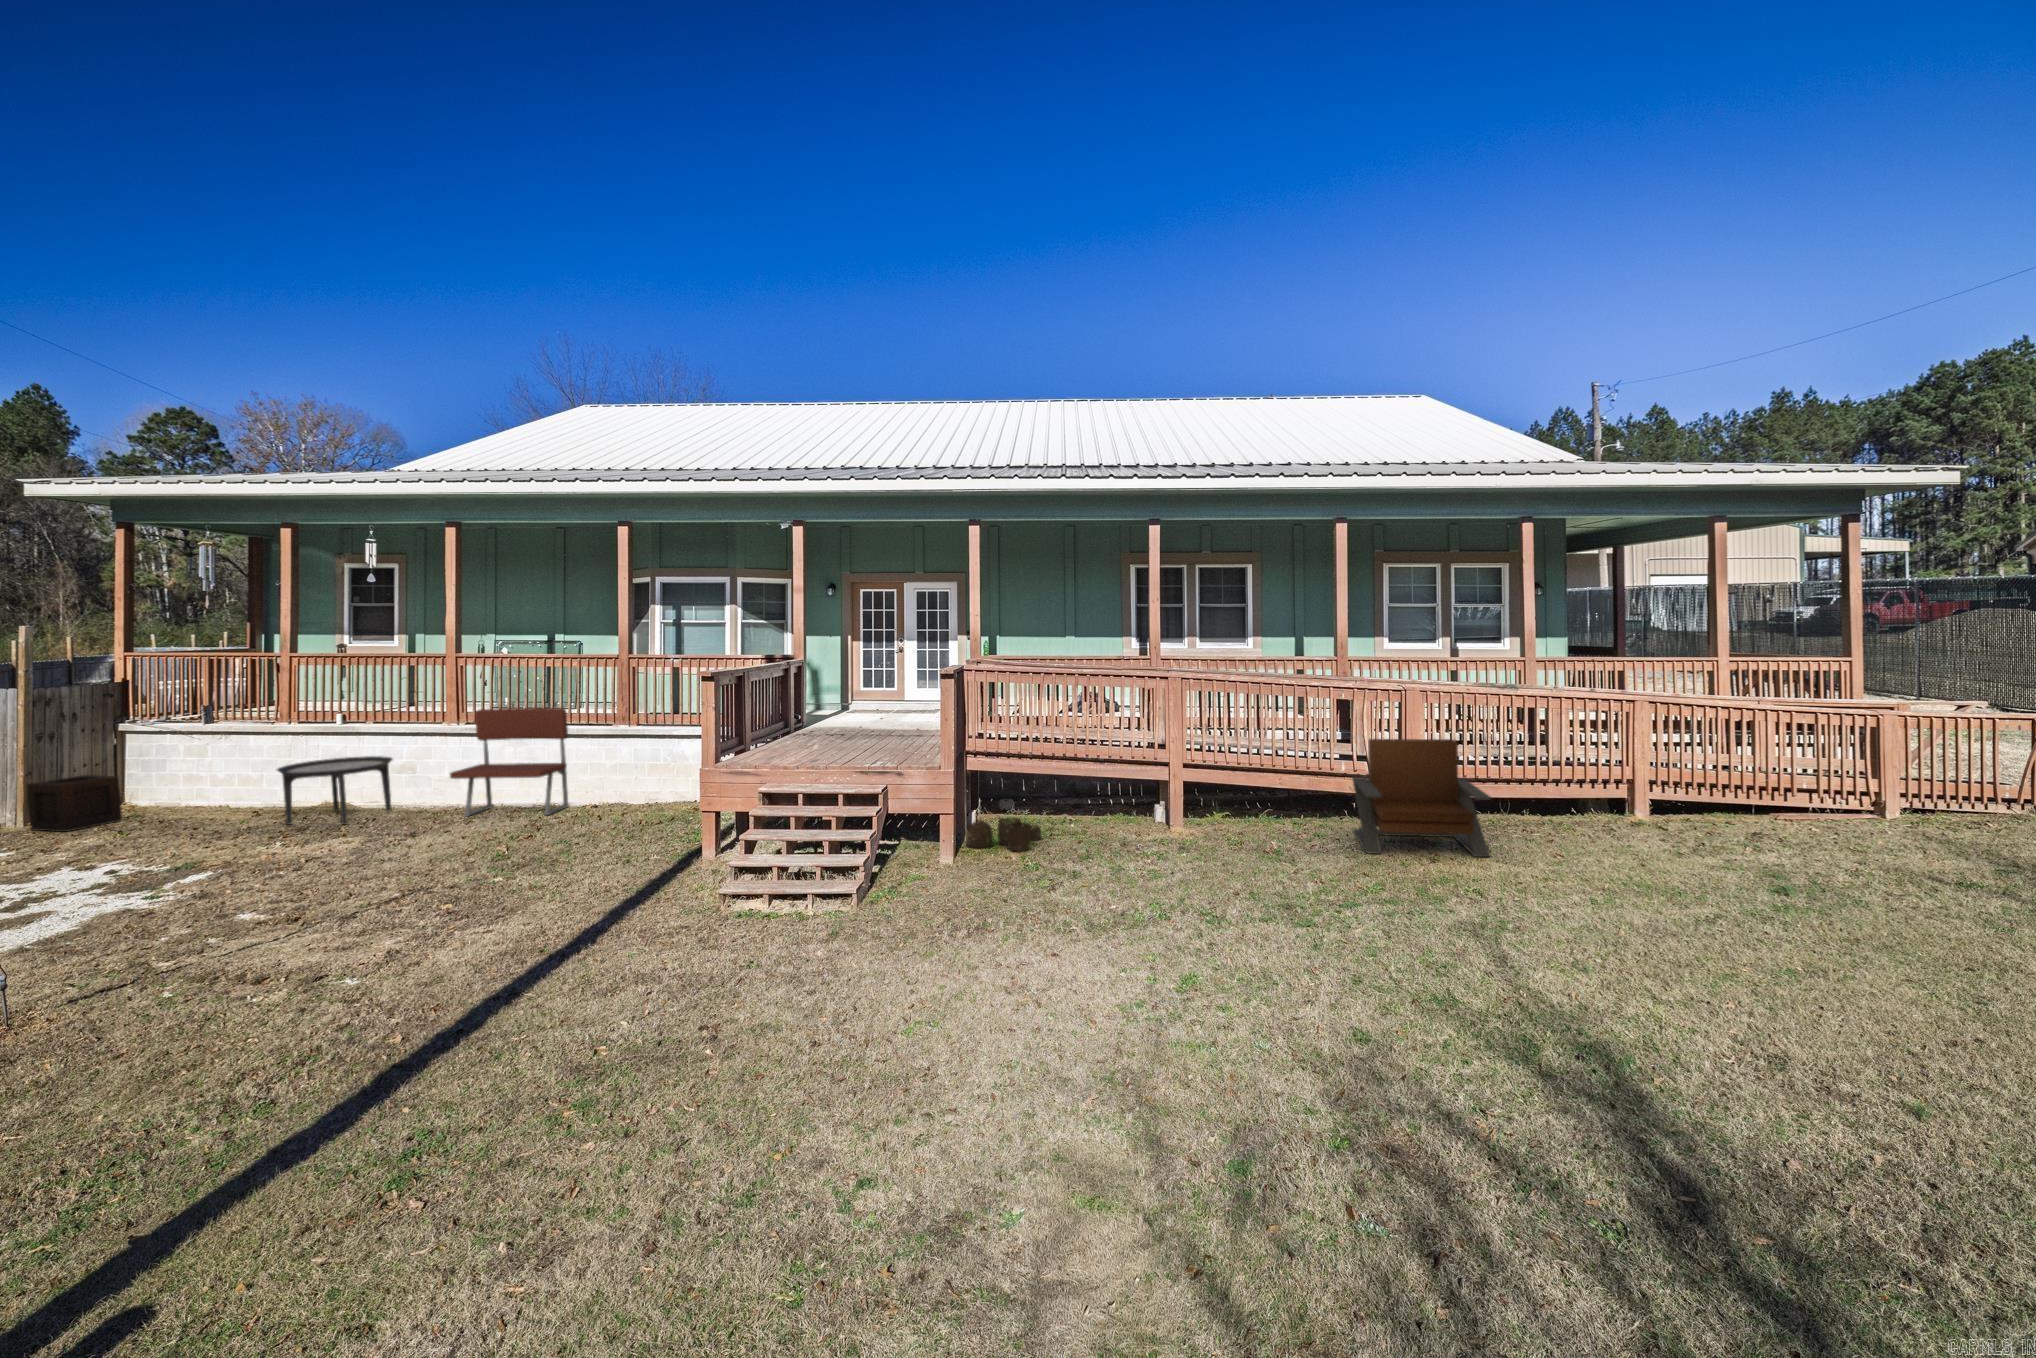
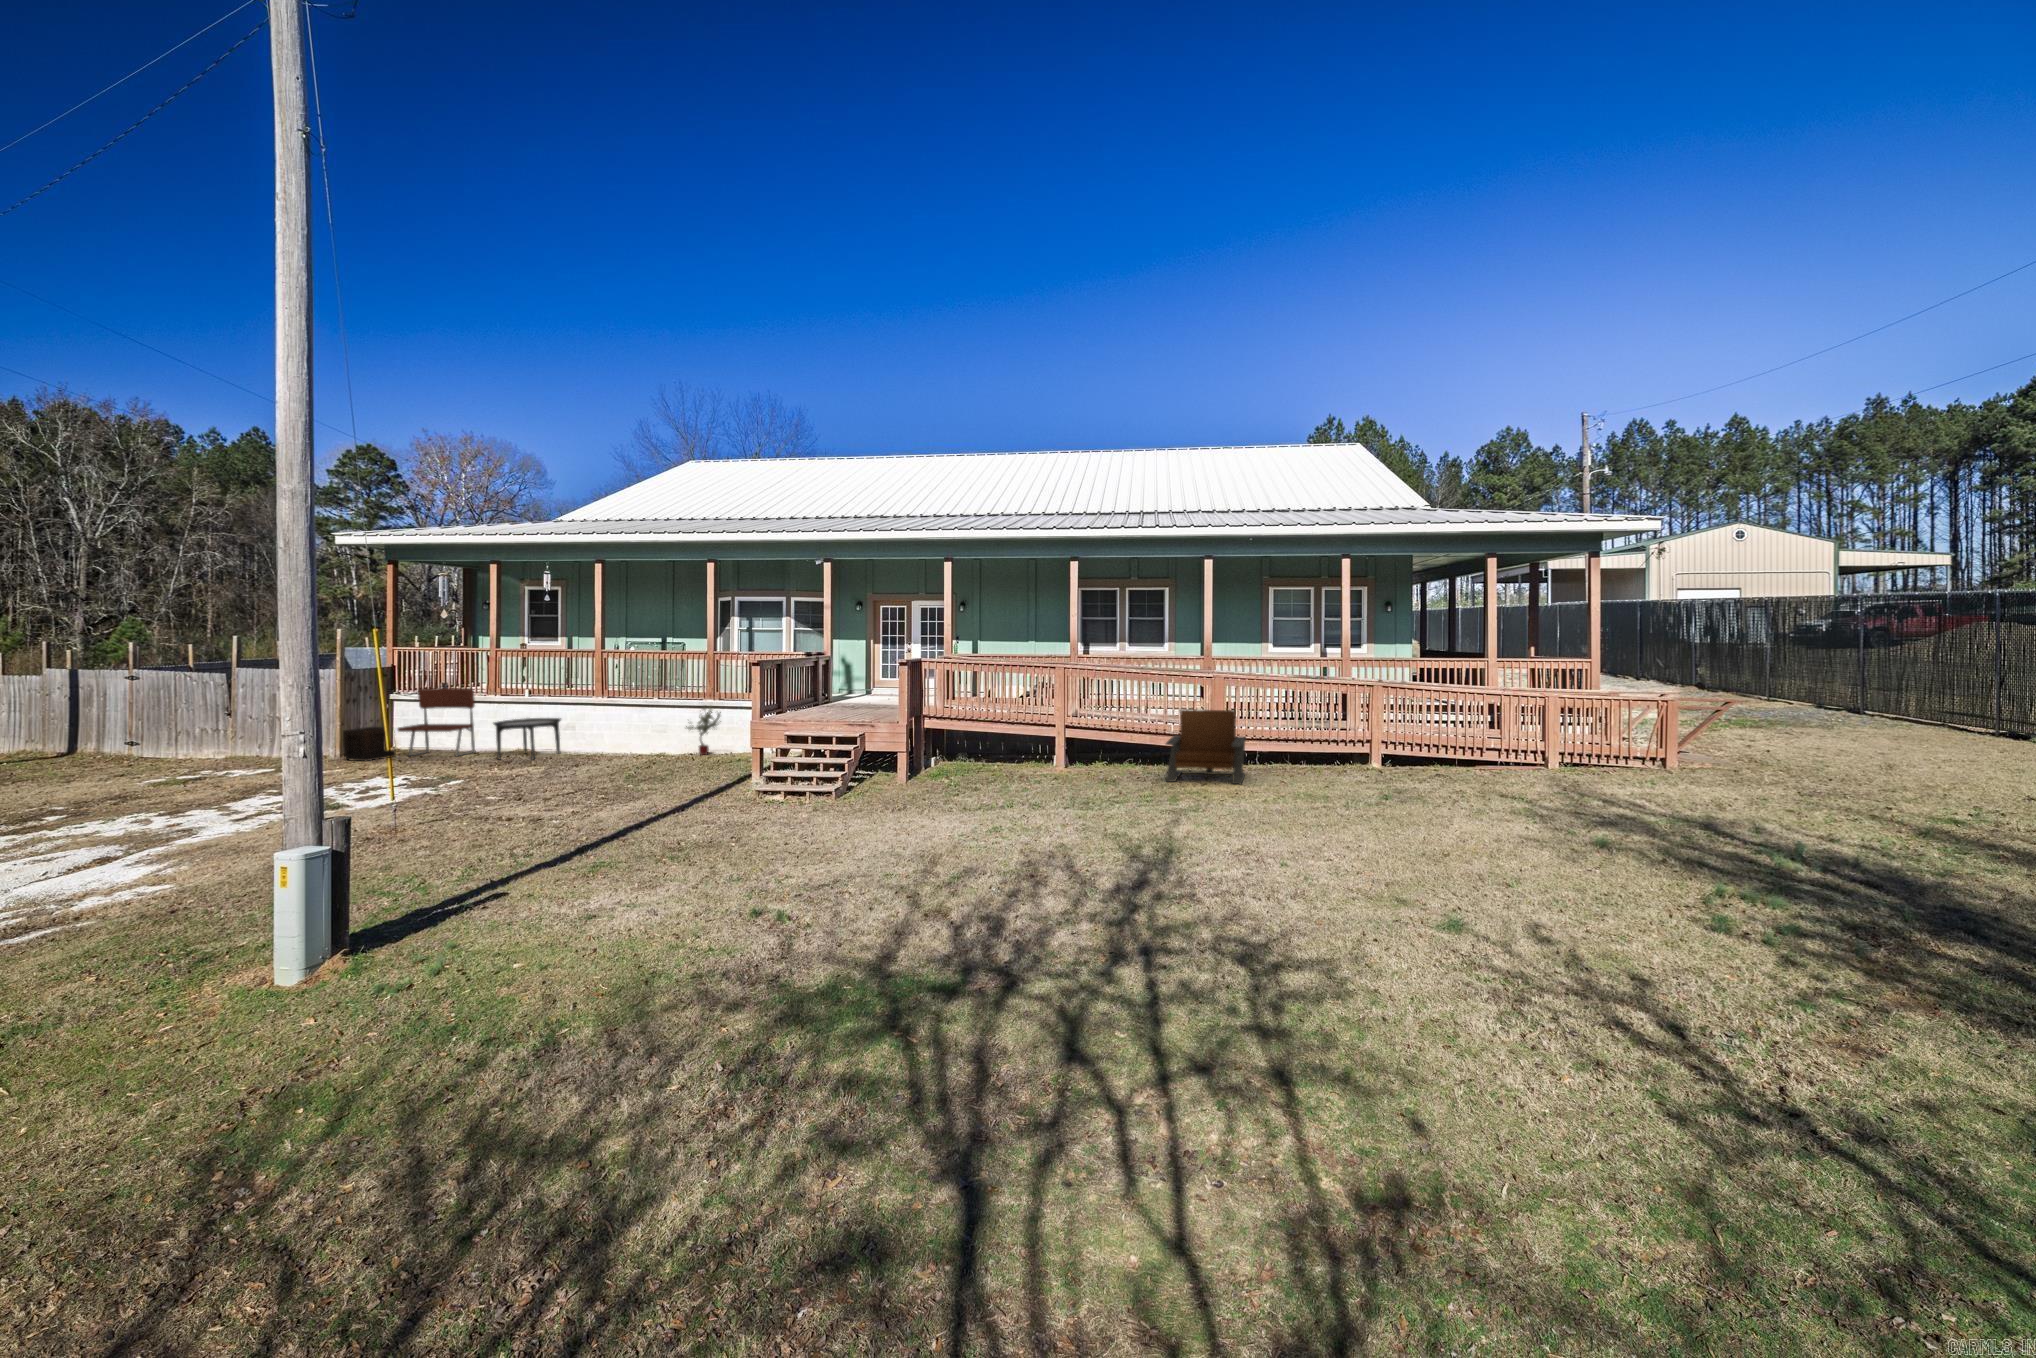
bench: present [450,708,569,816] -> present [398,688,476,756]
potted tree: none [586,735,644,810] -> present [686,706,721,755]
woven basket: present [966,818,1041,851] -> none [917,756,968,778]

